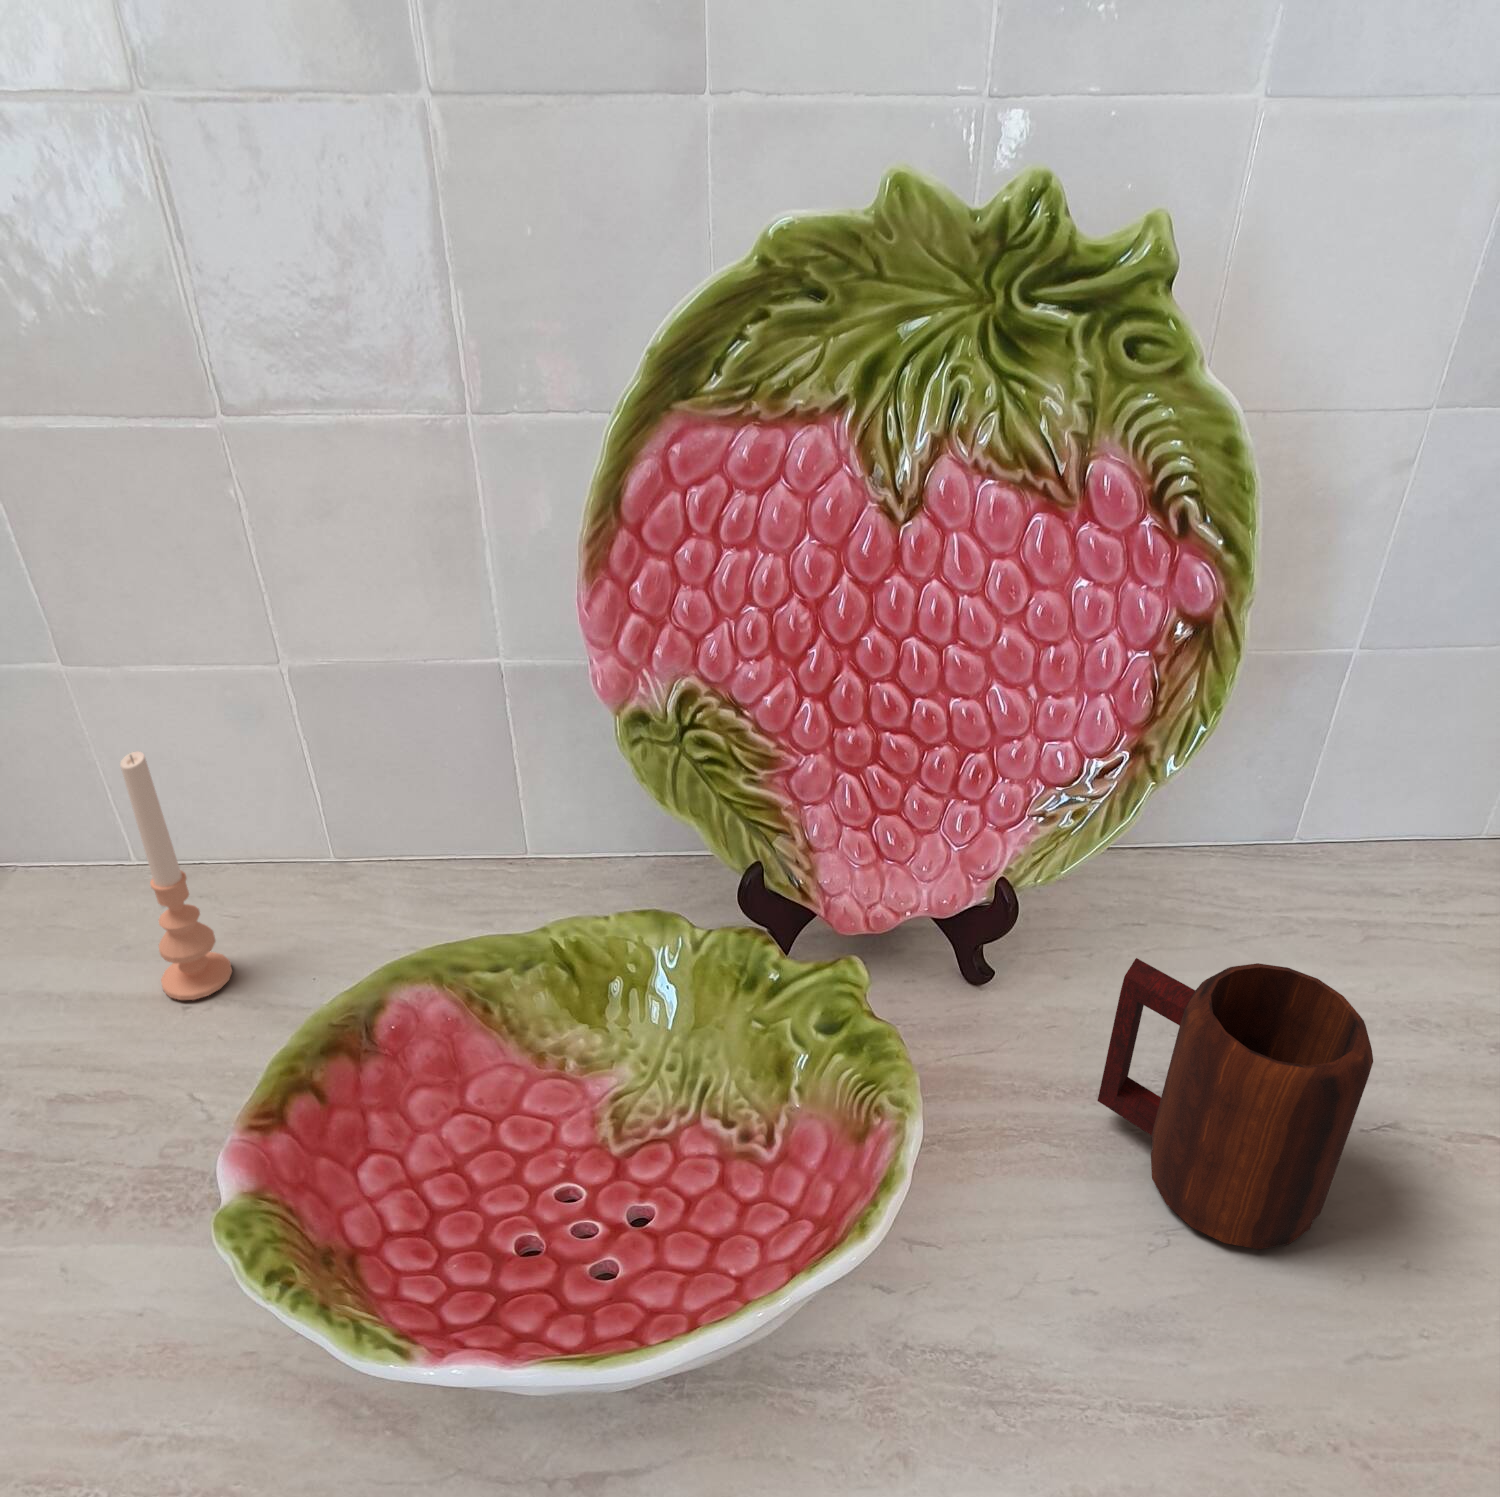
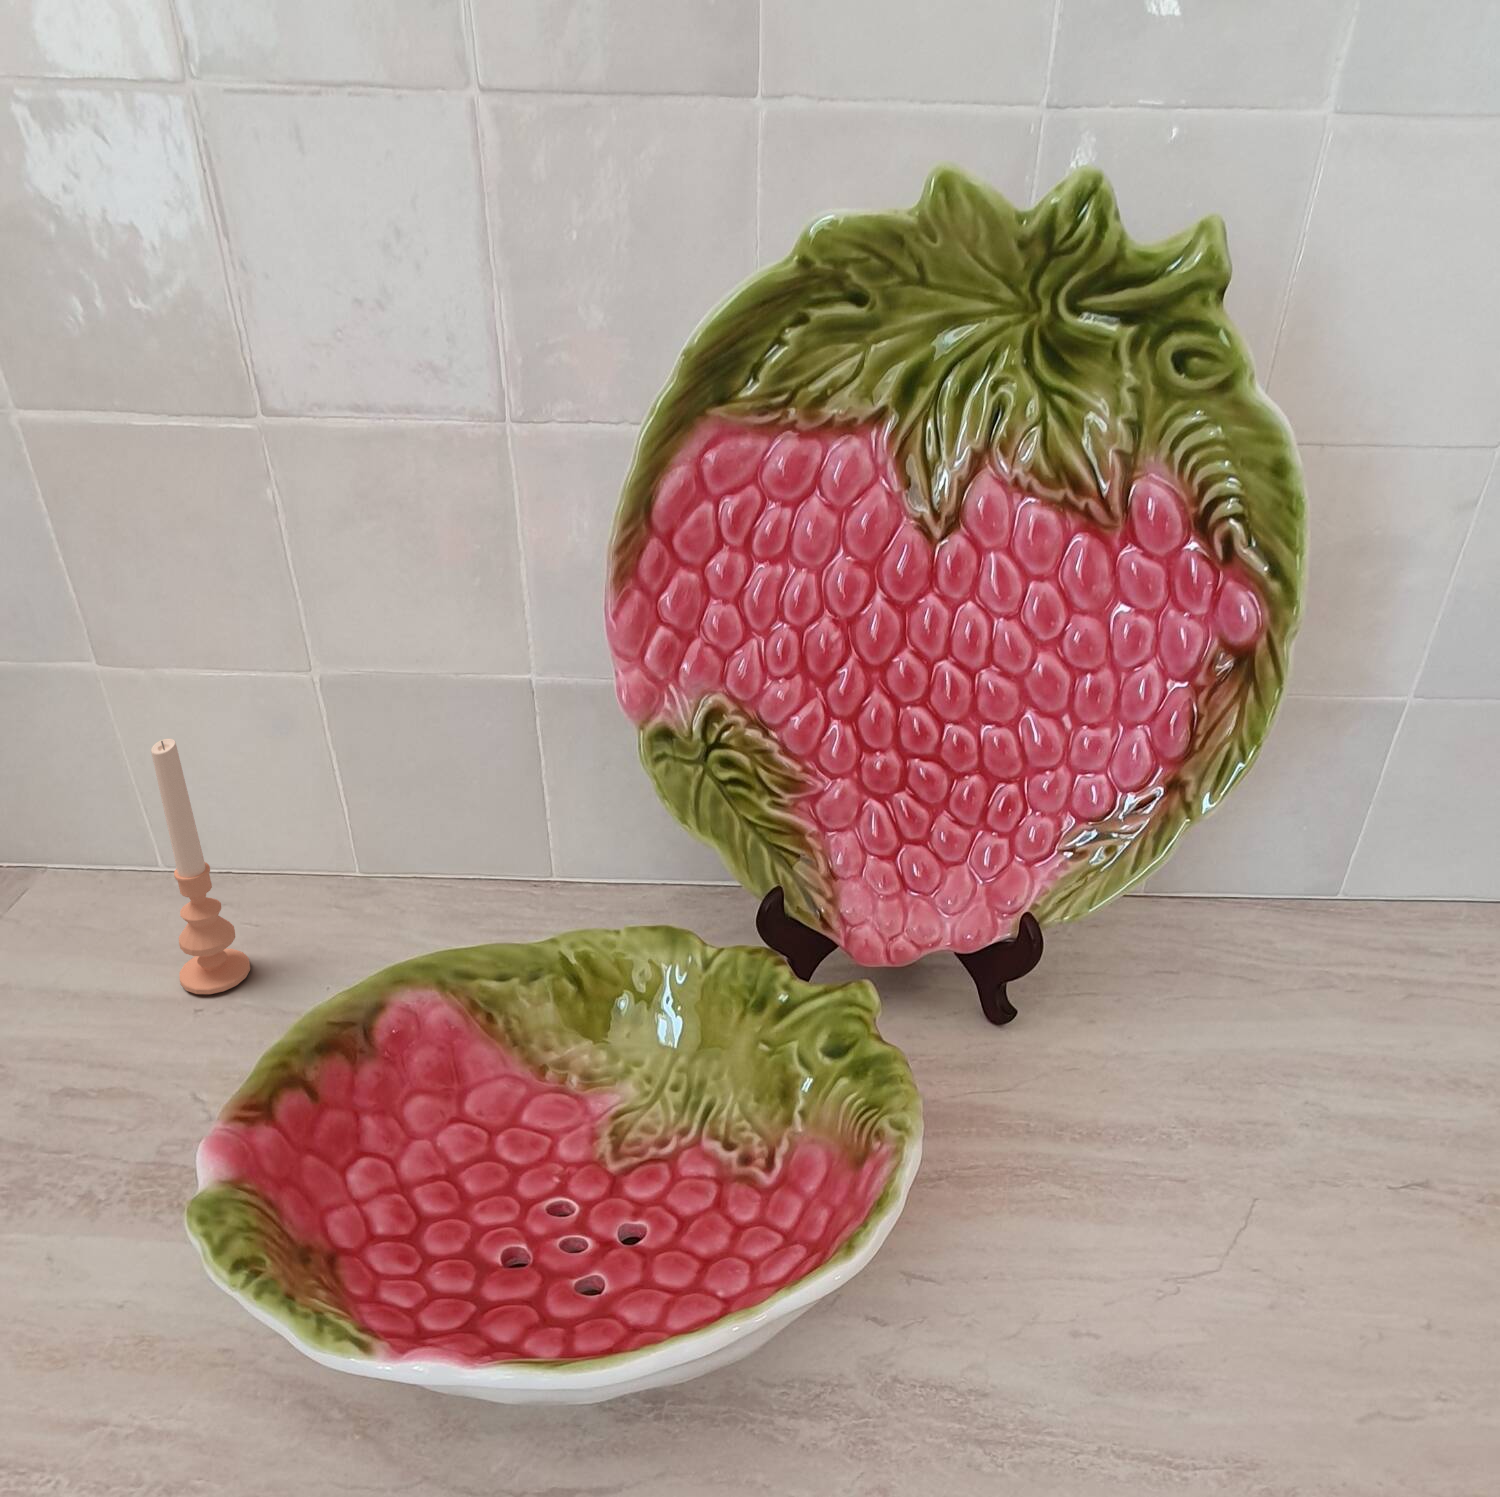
mug: present [1098,958,1373,1249] -> none [1120,999,1413,1319]

